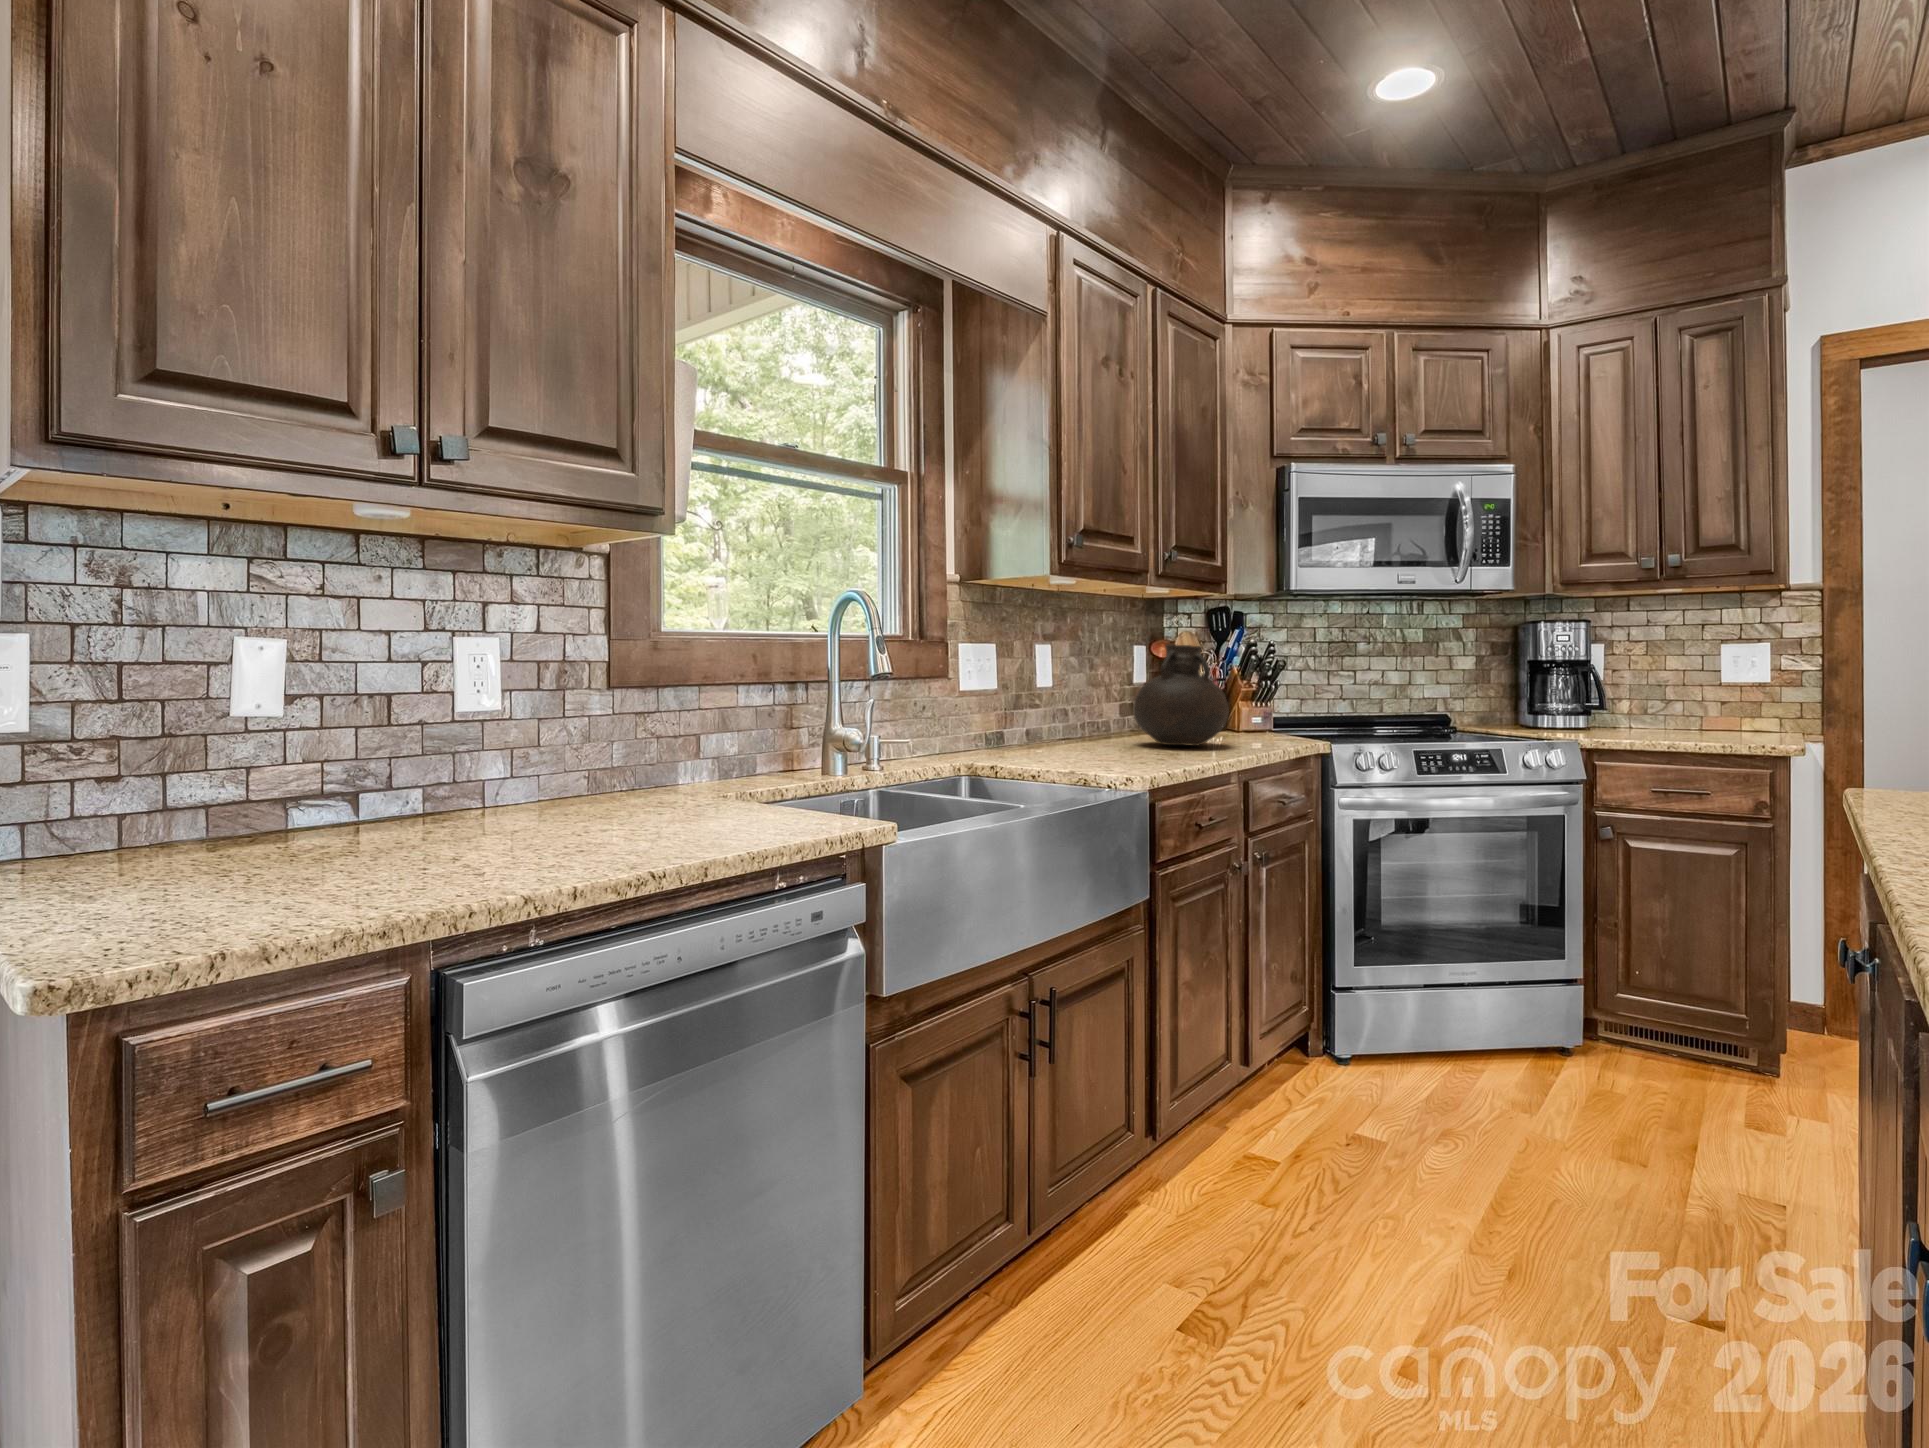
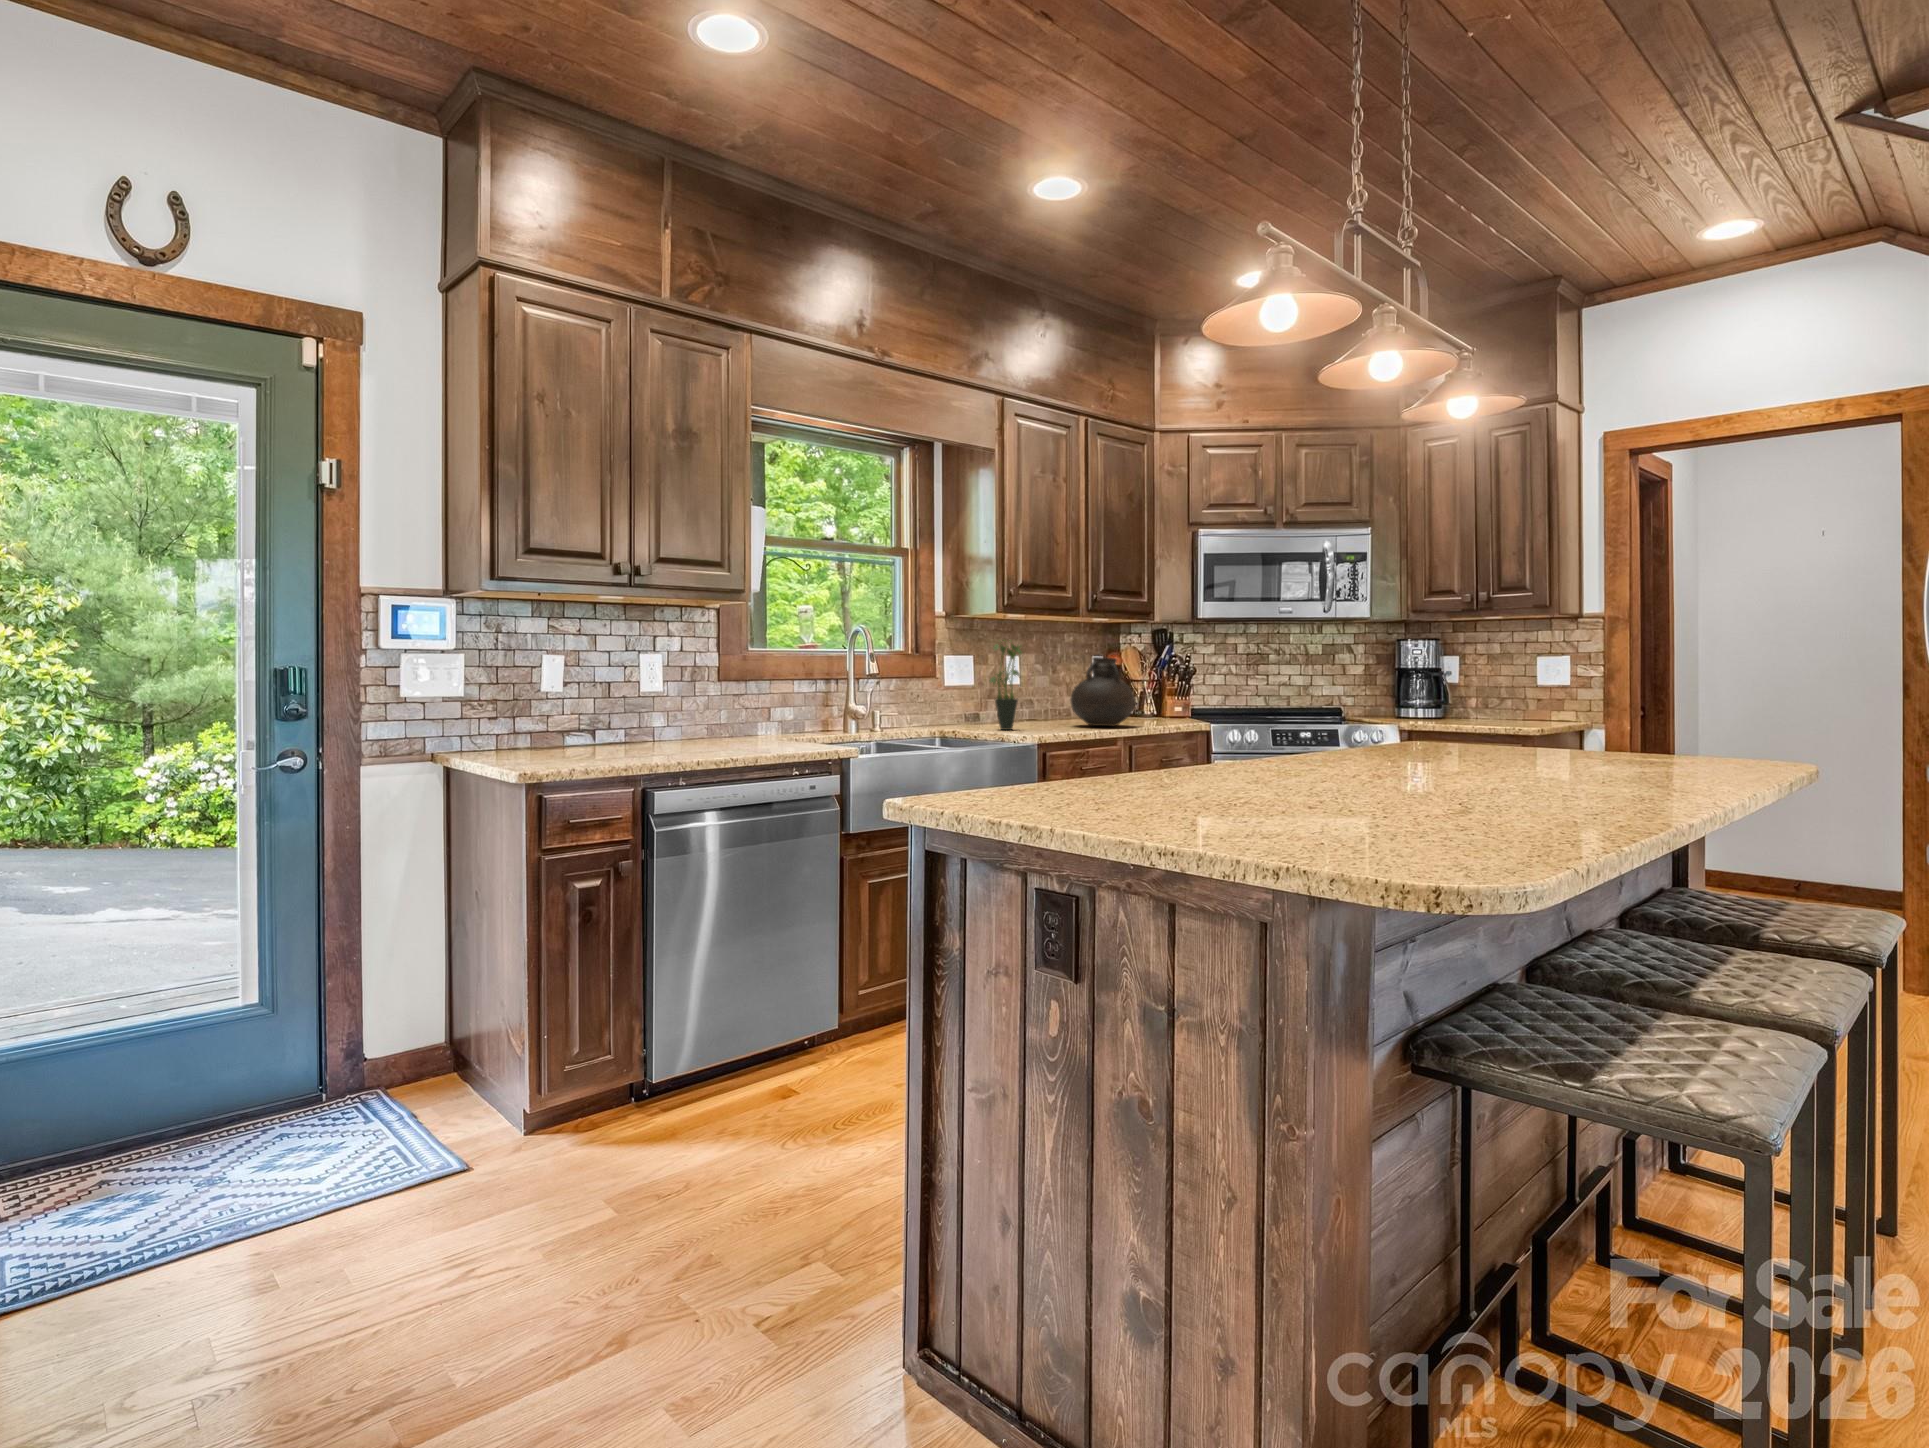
potted plant: none [1033,617,1088,755] -> present [990,640,1022,730]

